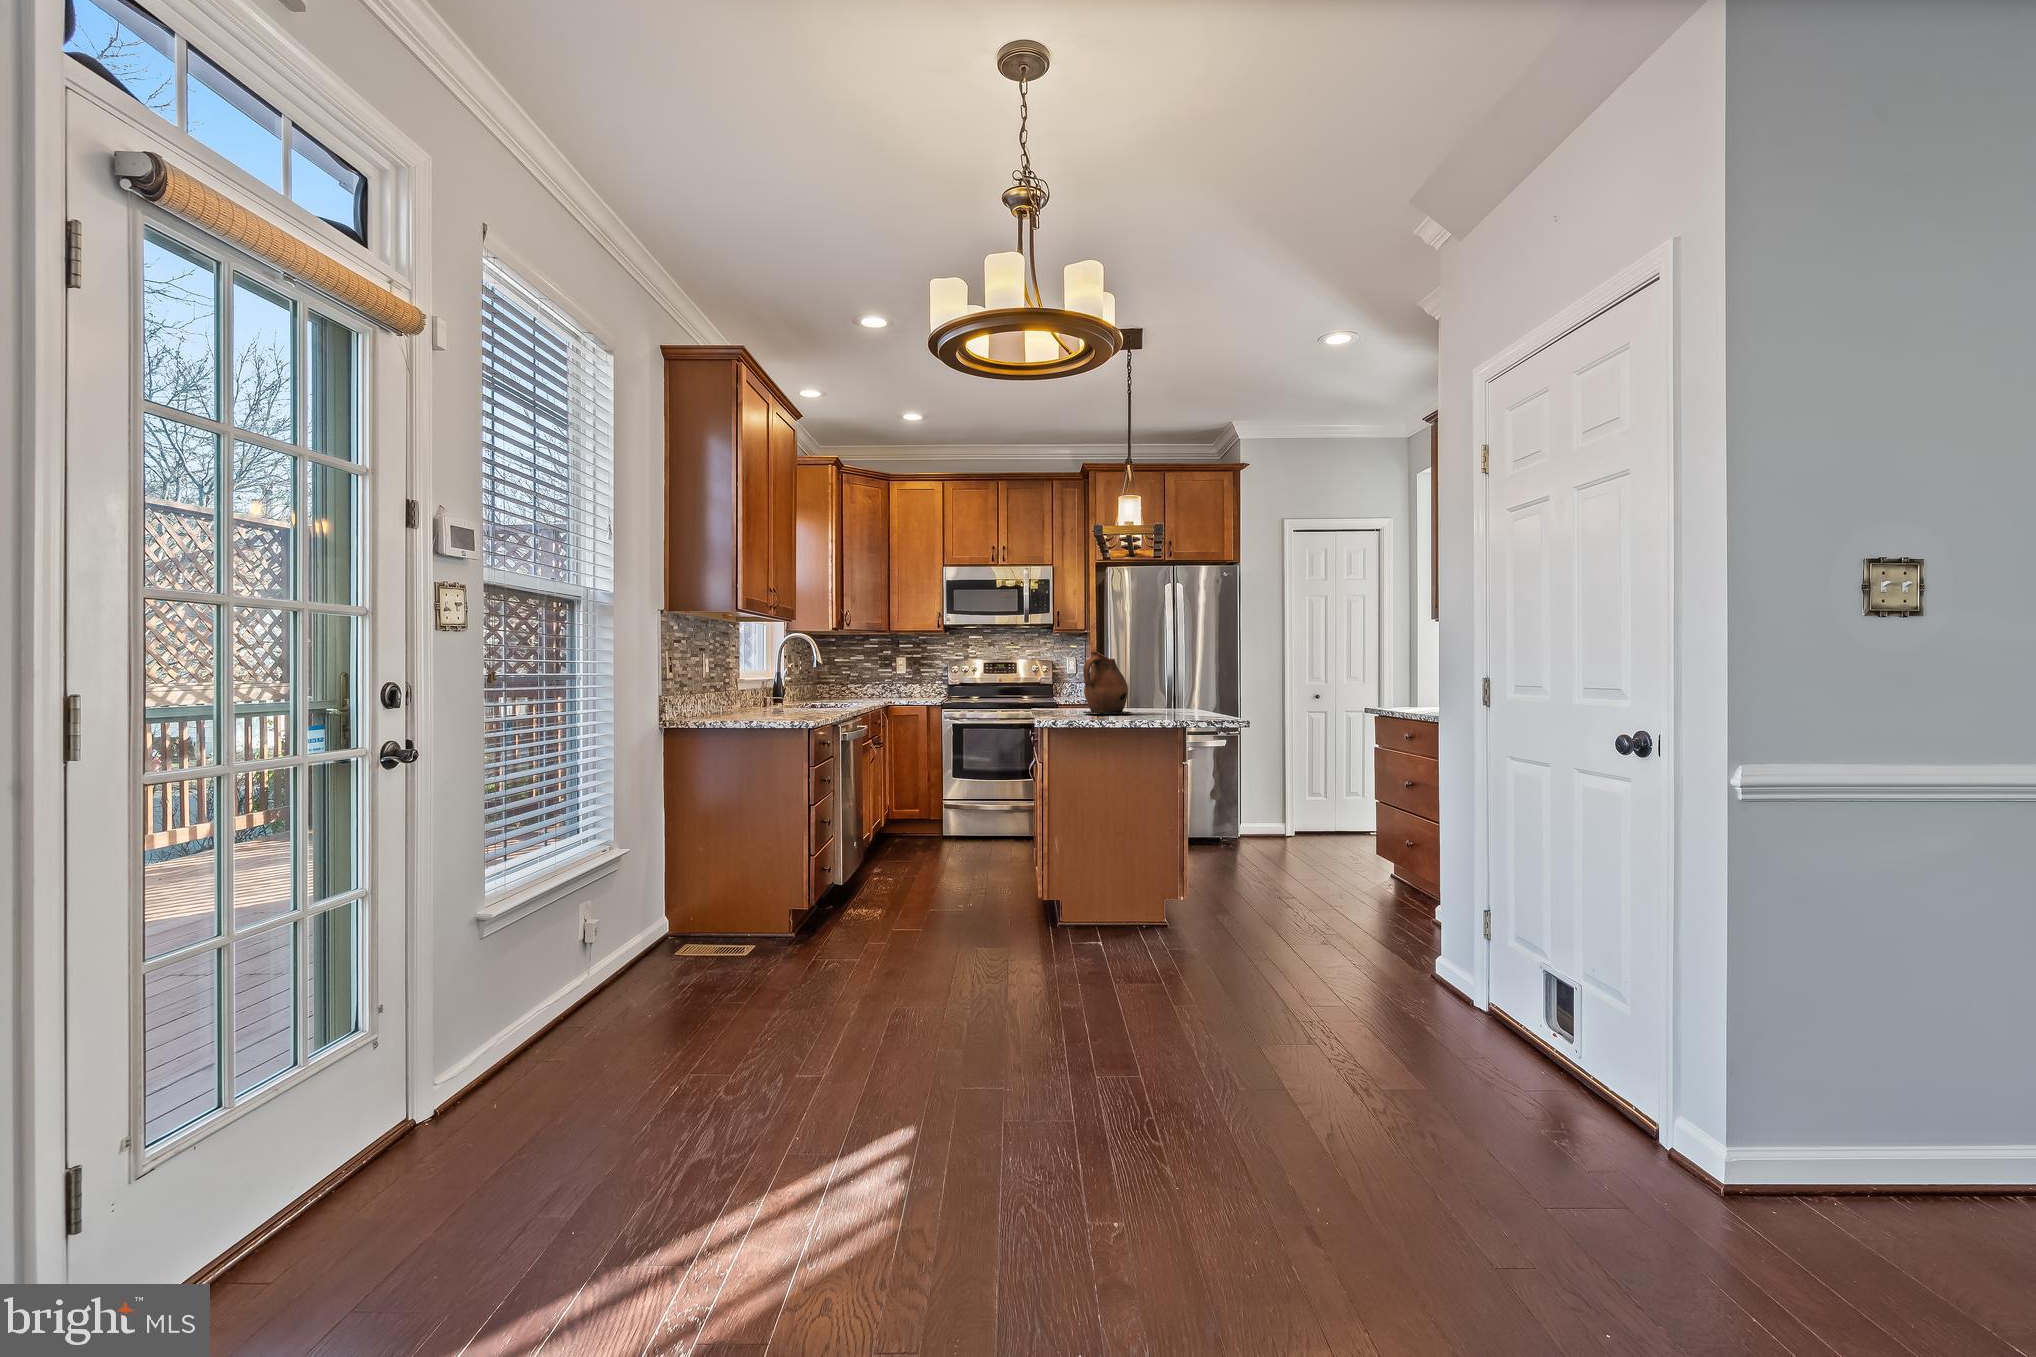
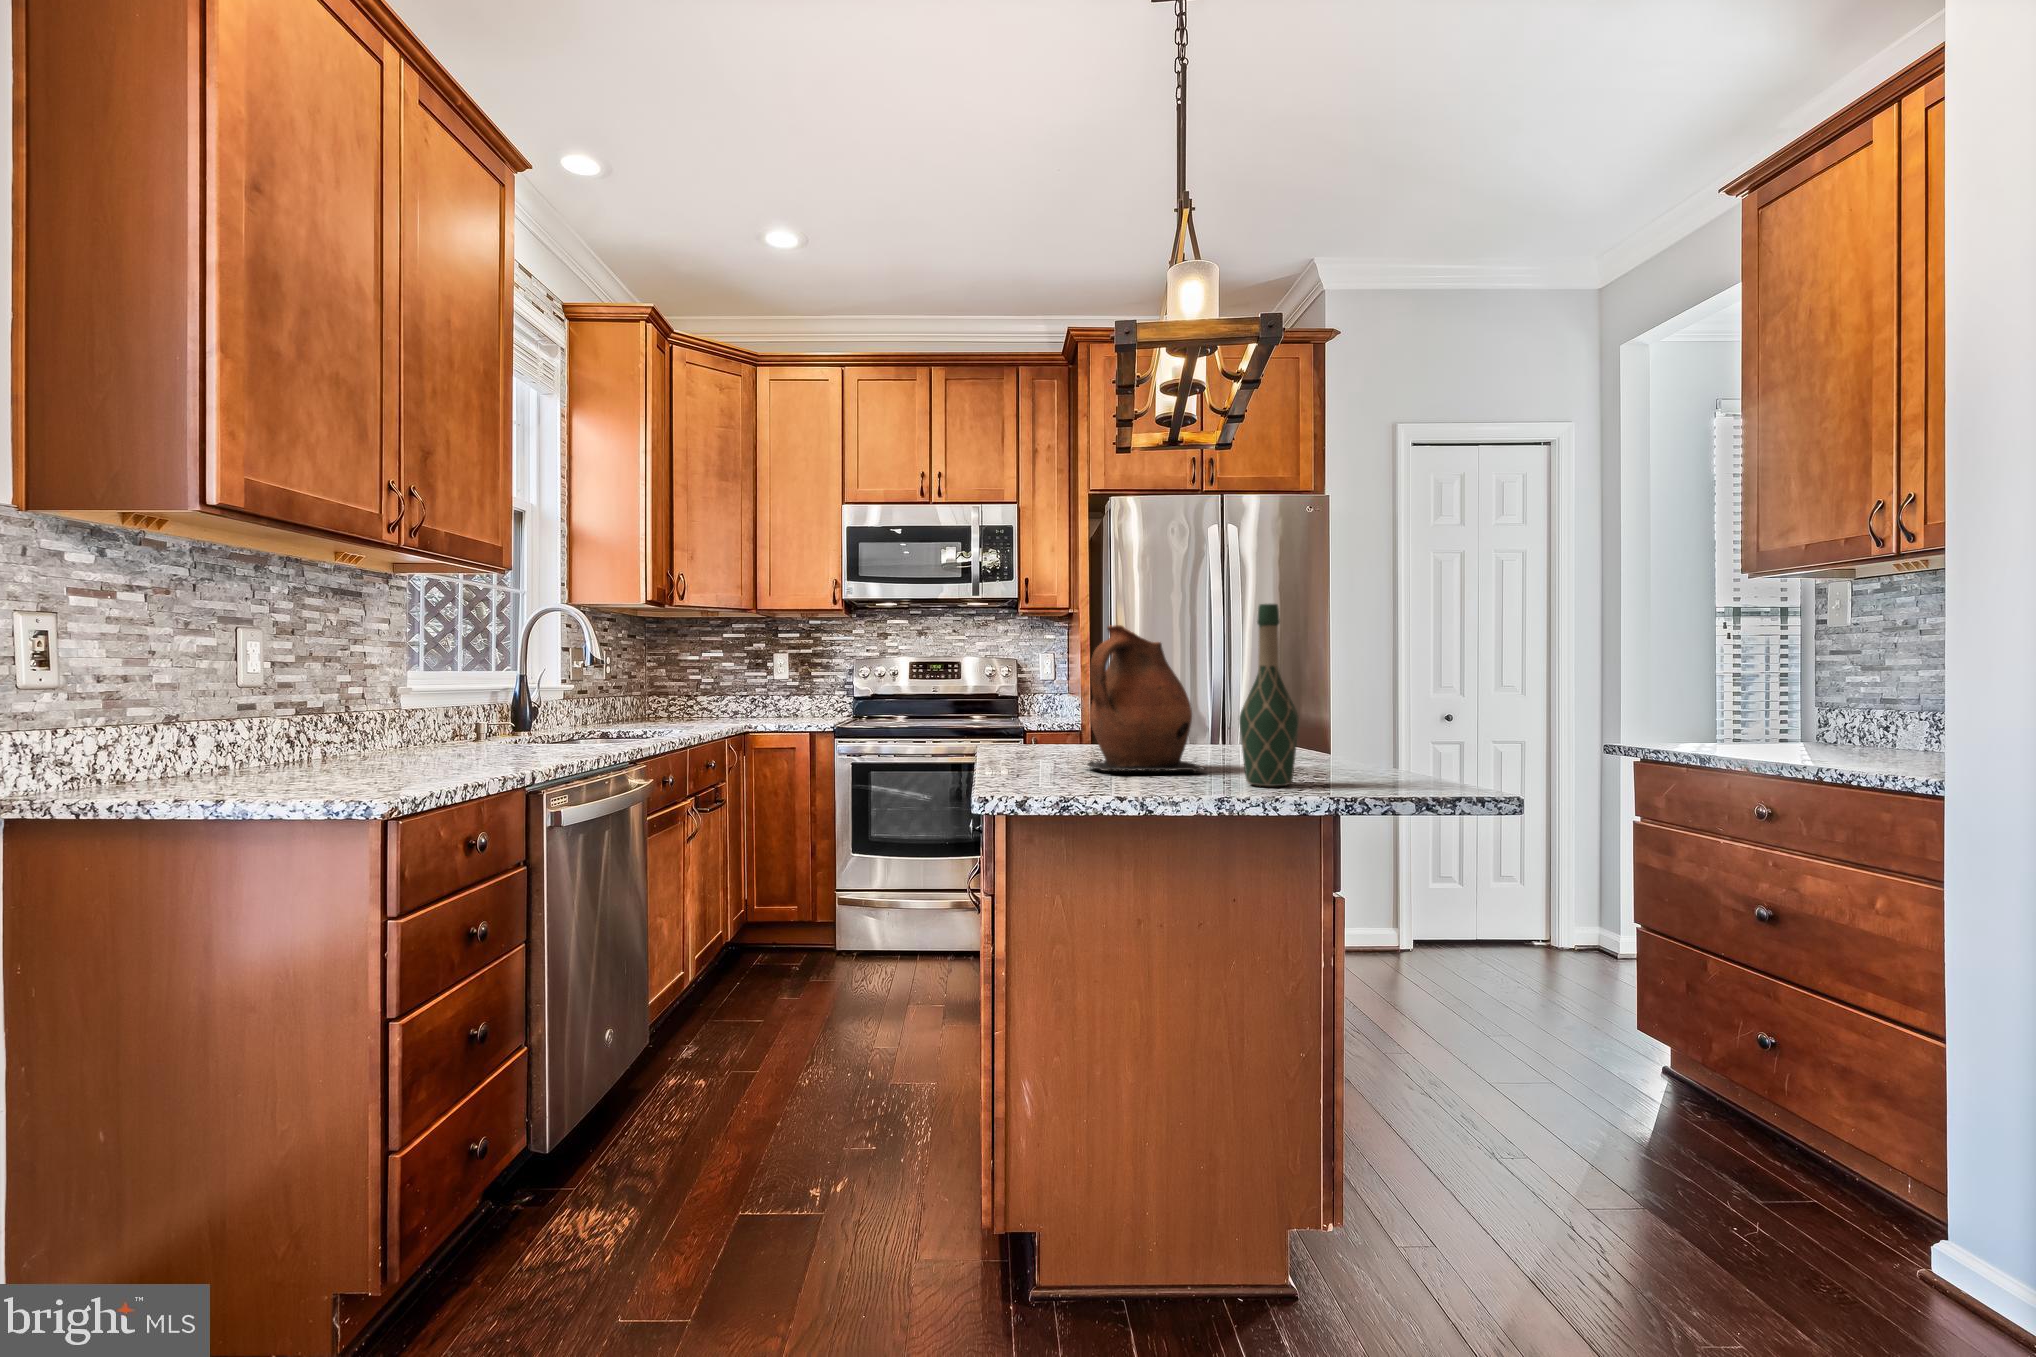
wine bottle: none [1141,645,1164,717] -> present [1239,604,1299,786]

